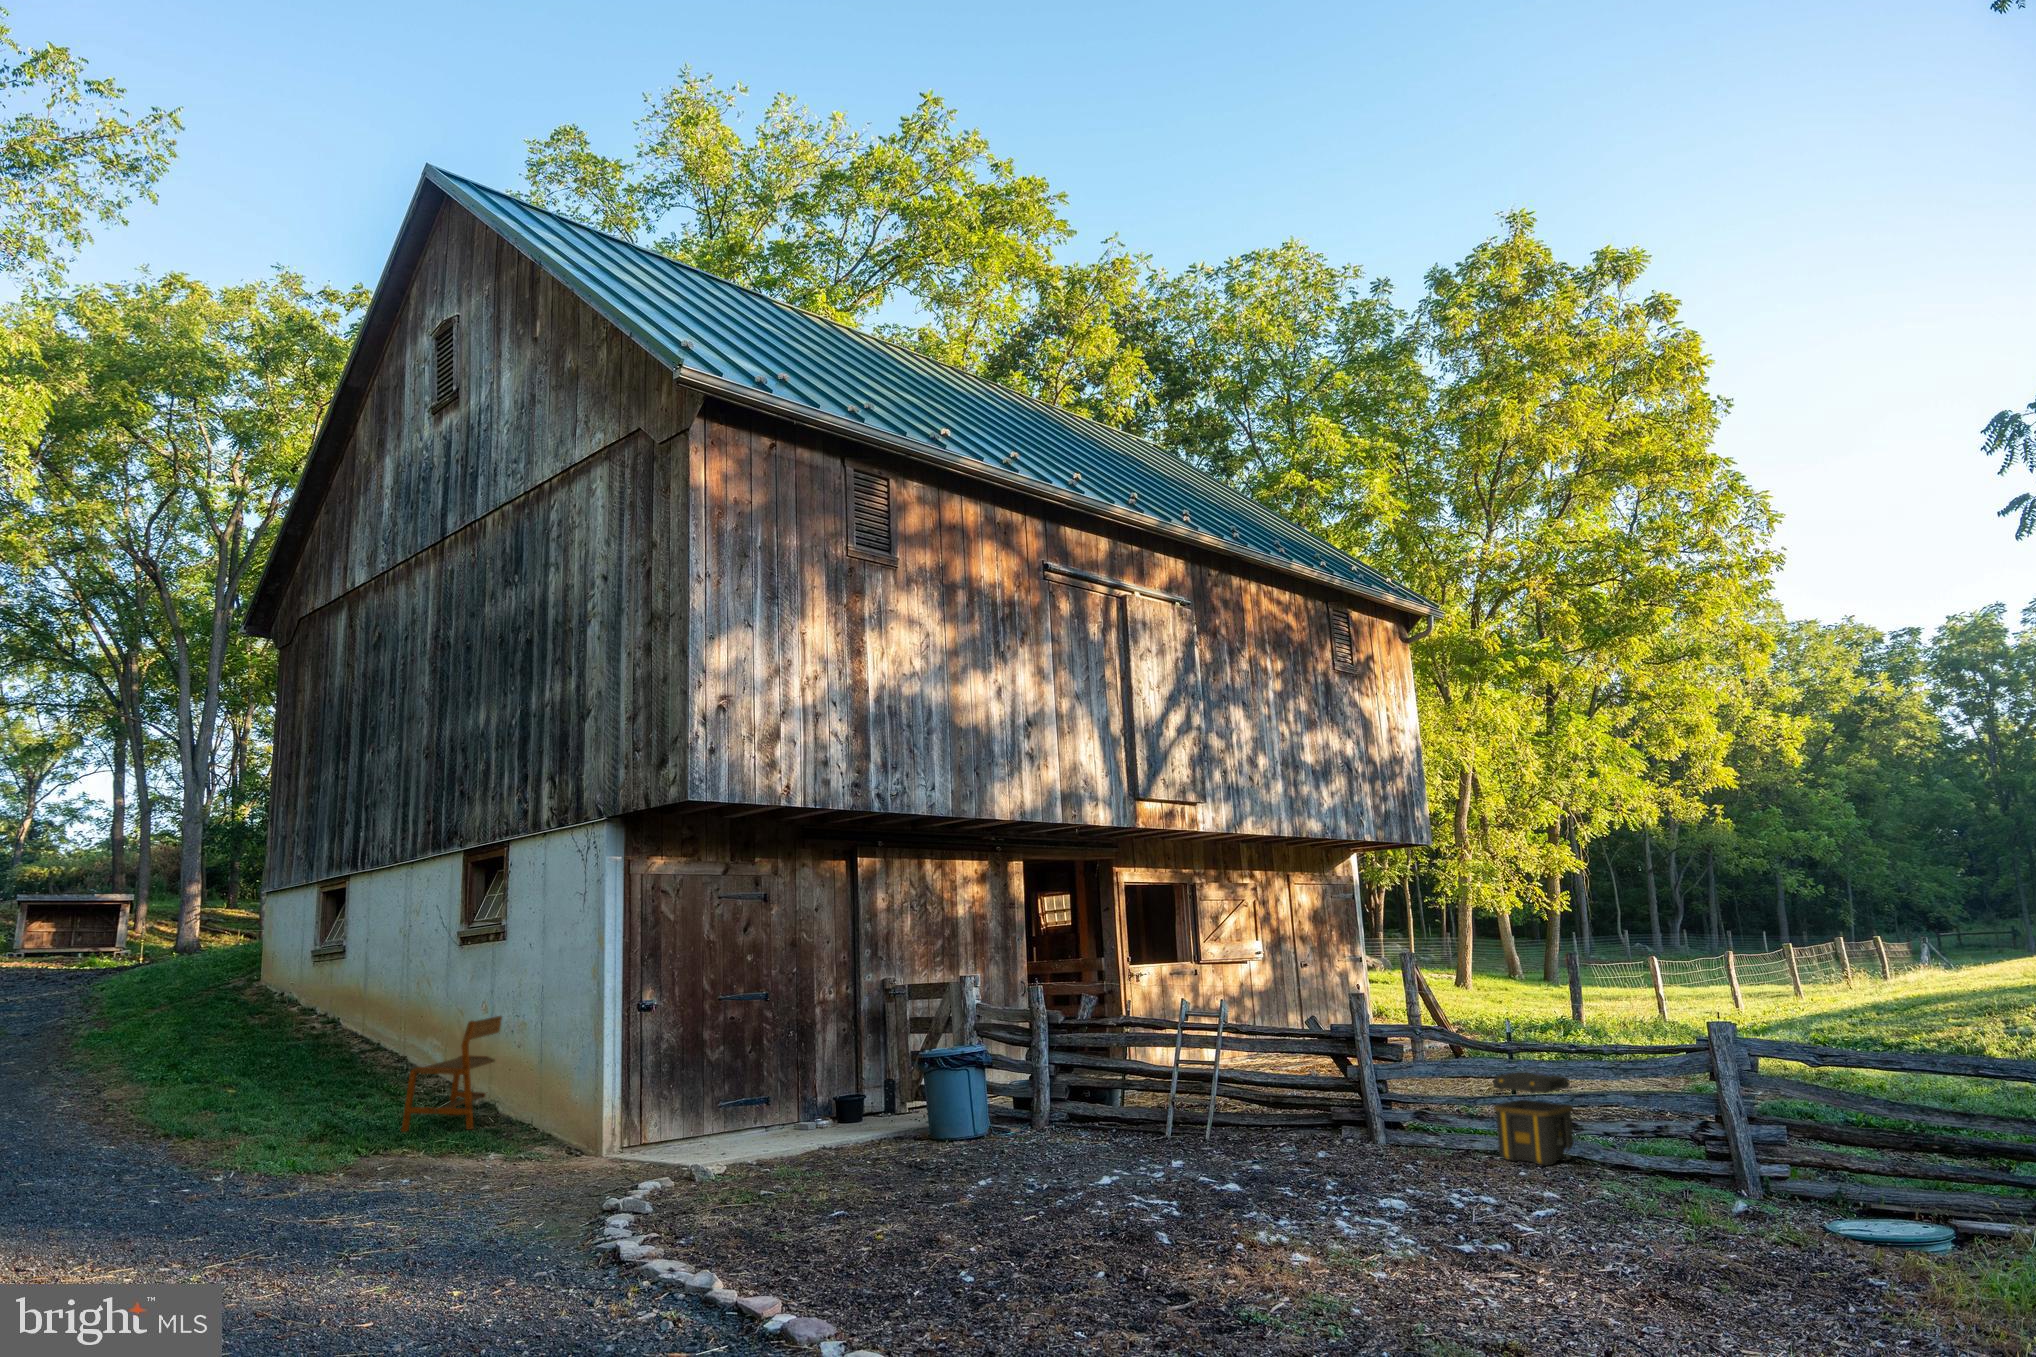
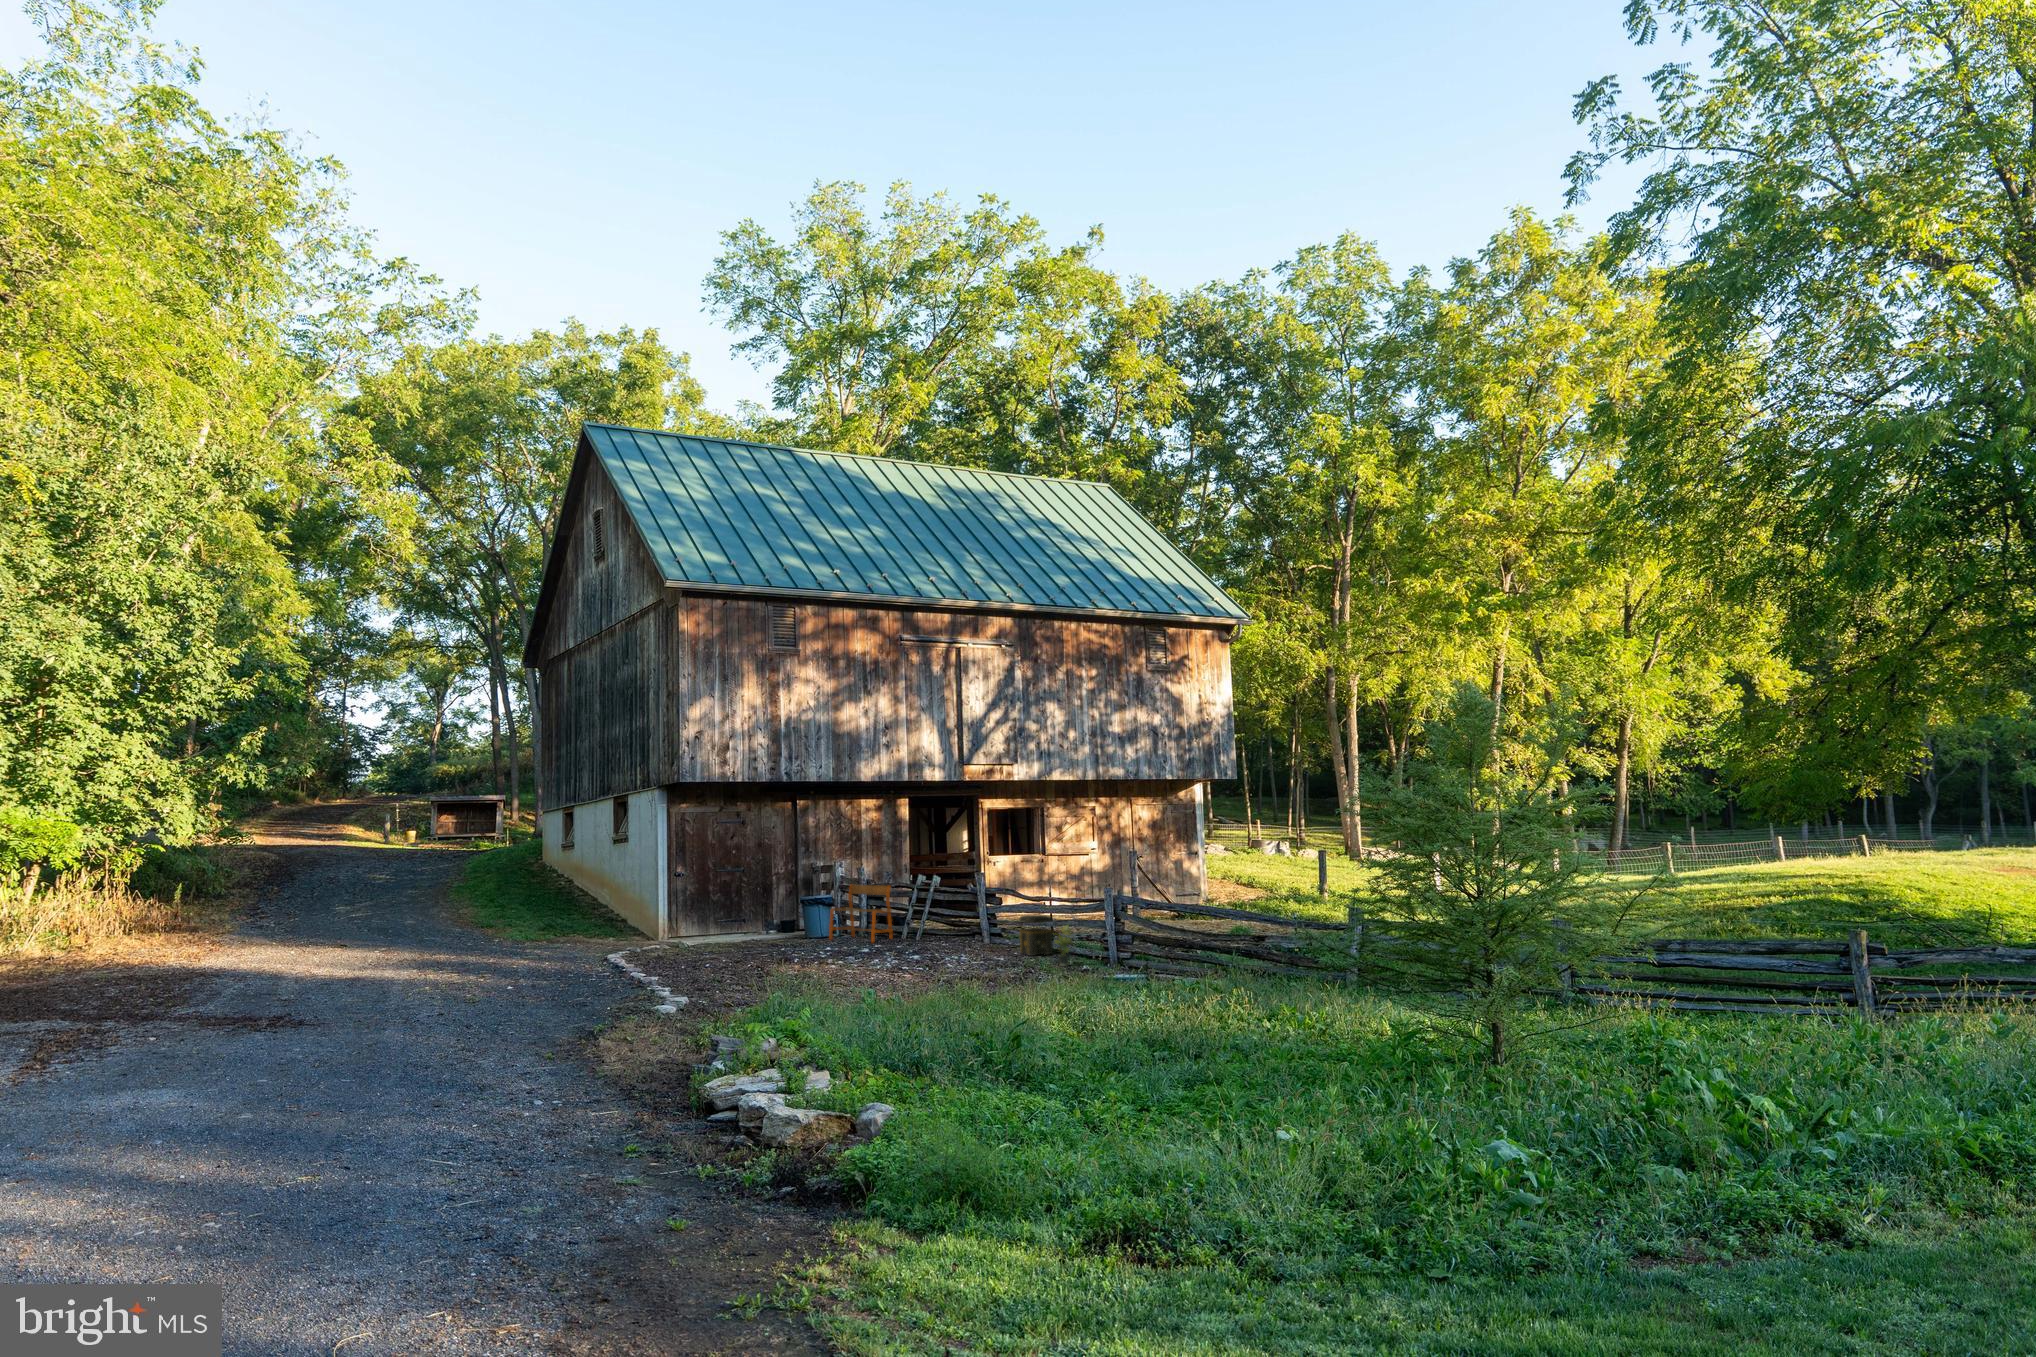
bench: present [402,1016,502,1132] -> present [829,884,893,942]
potted plant: none [1686,1096,1744,1196] -> present [1054,925,1071,966]

